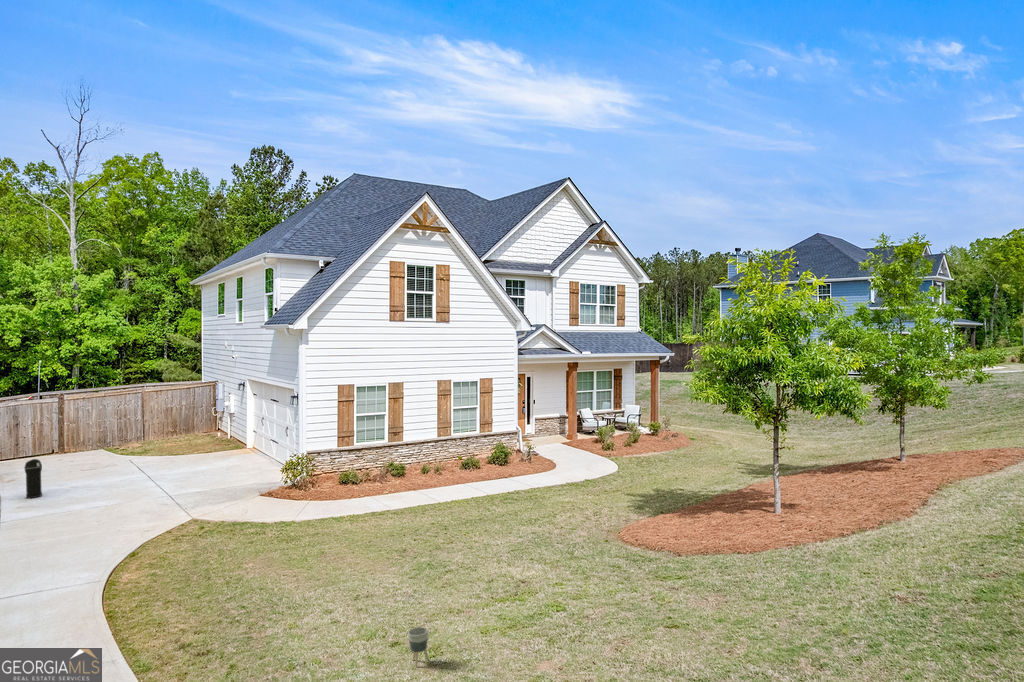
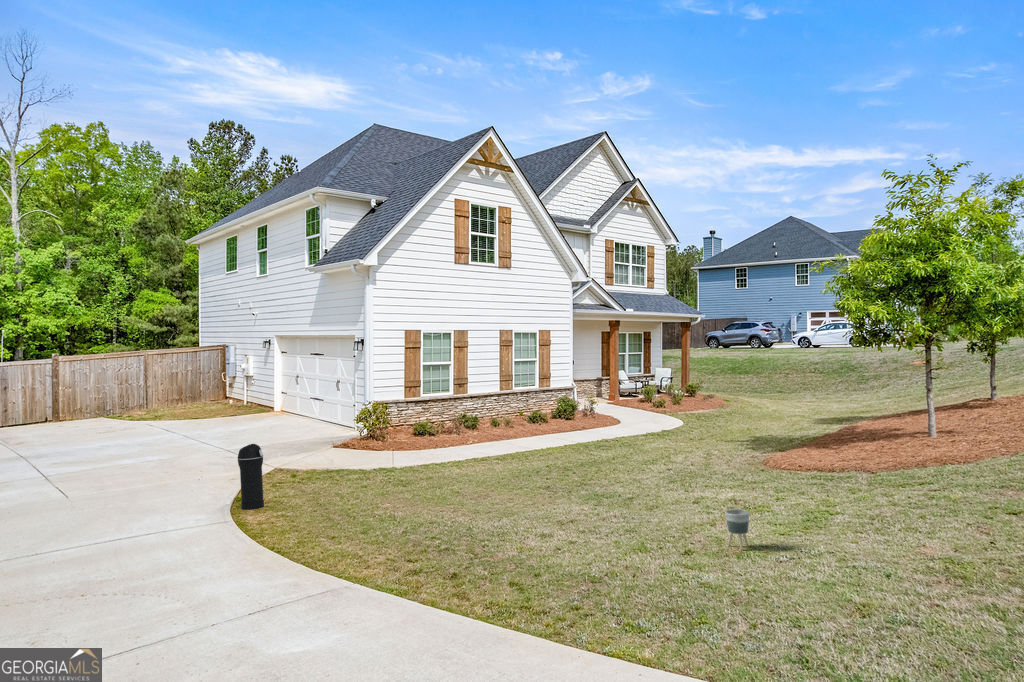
trash can: present [25,459,42,498] -> present [238,444,264,510]

